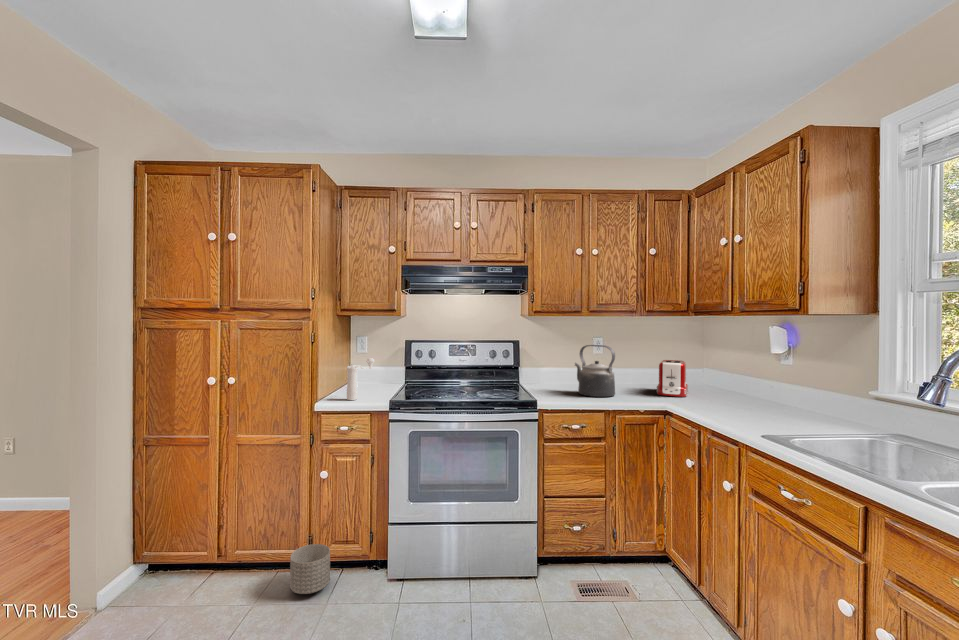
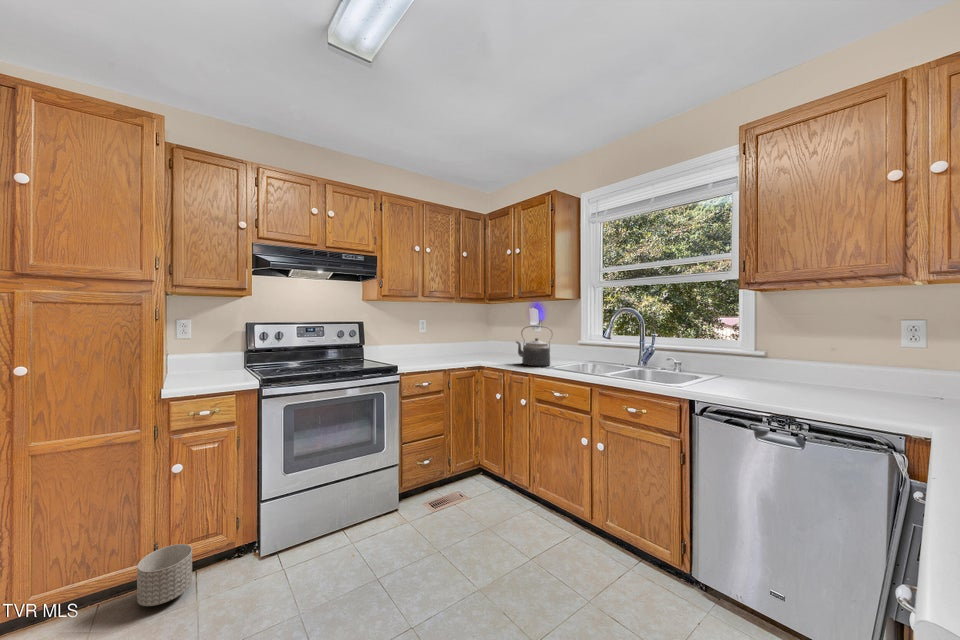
kettle: present [575,345,615,397] -> present [516,326,552,366]
pepper mill: present [347,358,374,400] -> none [202,338,233,383]
toaster: present [657,360,688,397] -> none [466,334,489,359]

